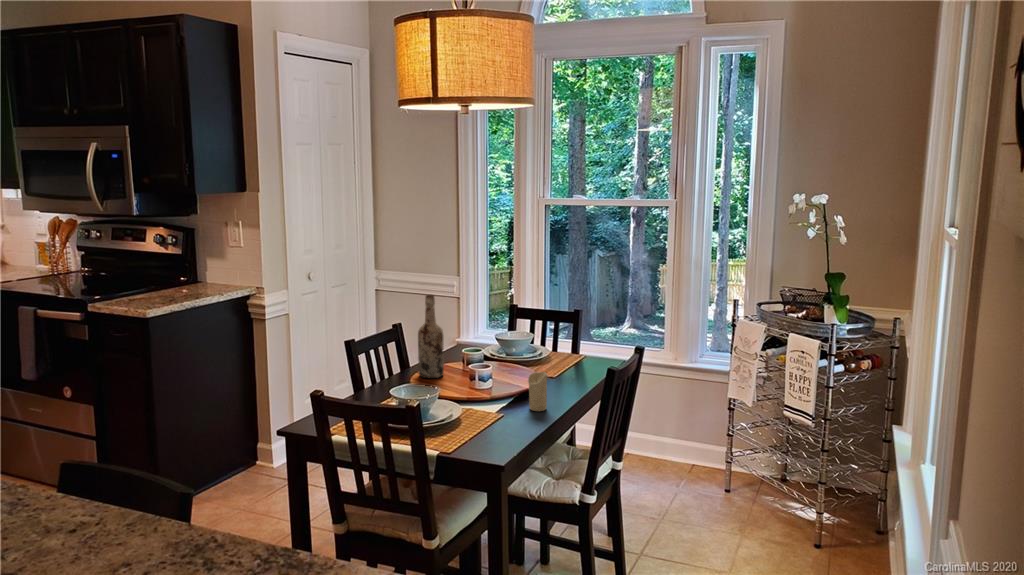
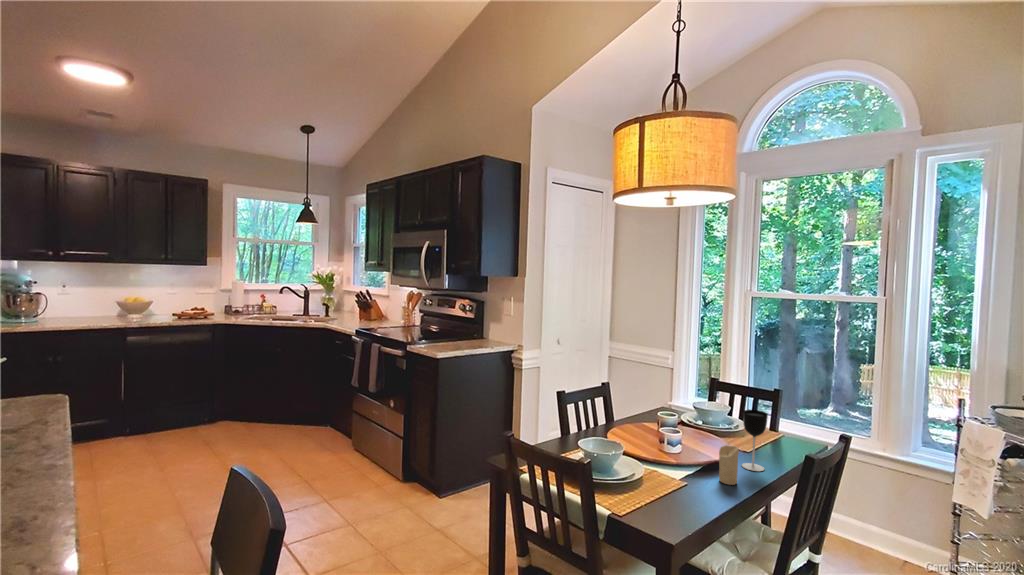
wine bottle: present [418,295,444,378] -> none [623,362,646,434]
wine glass: none [548,333,572,395] -> present [742,410,768,471]

